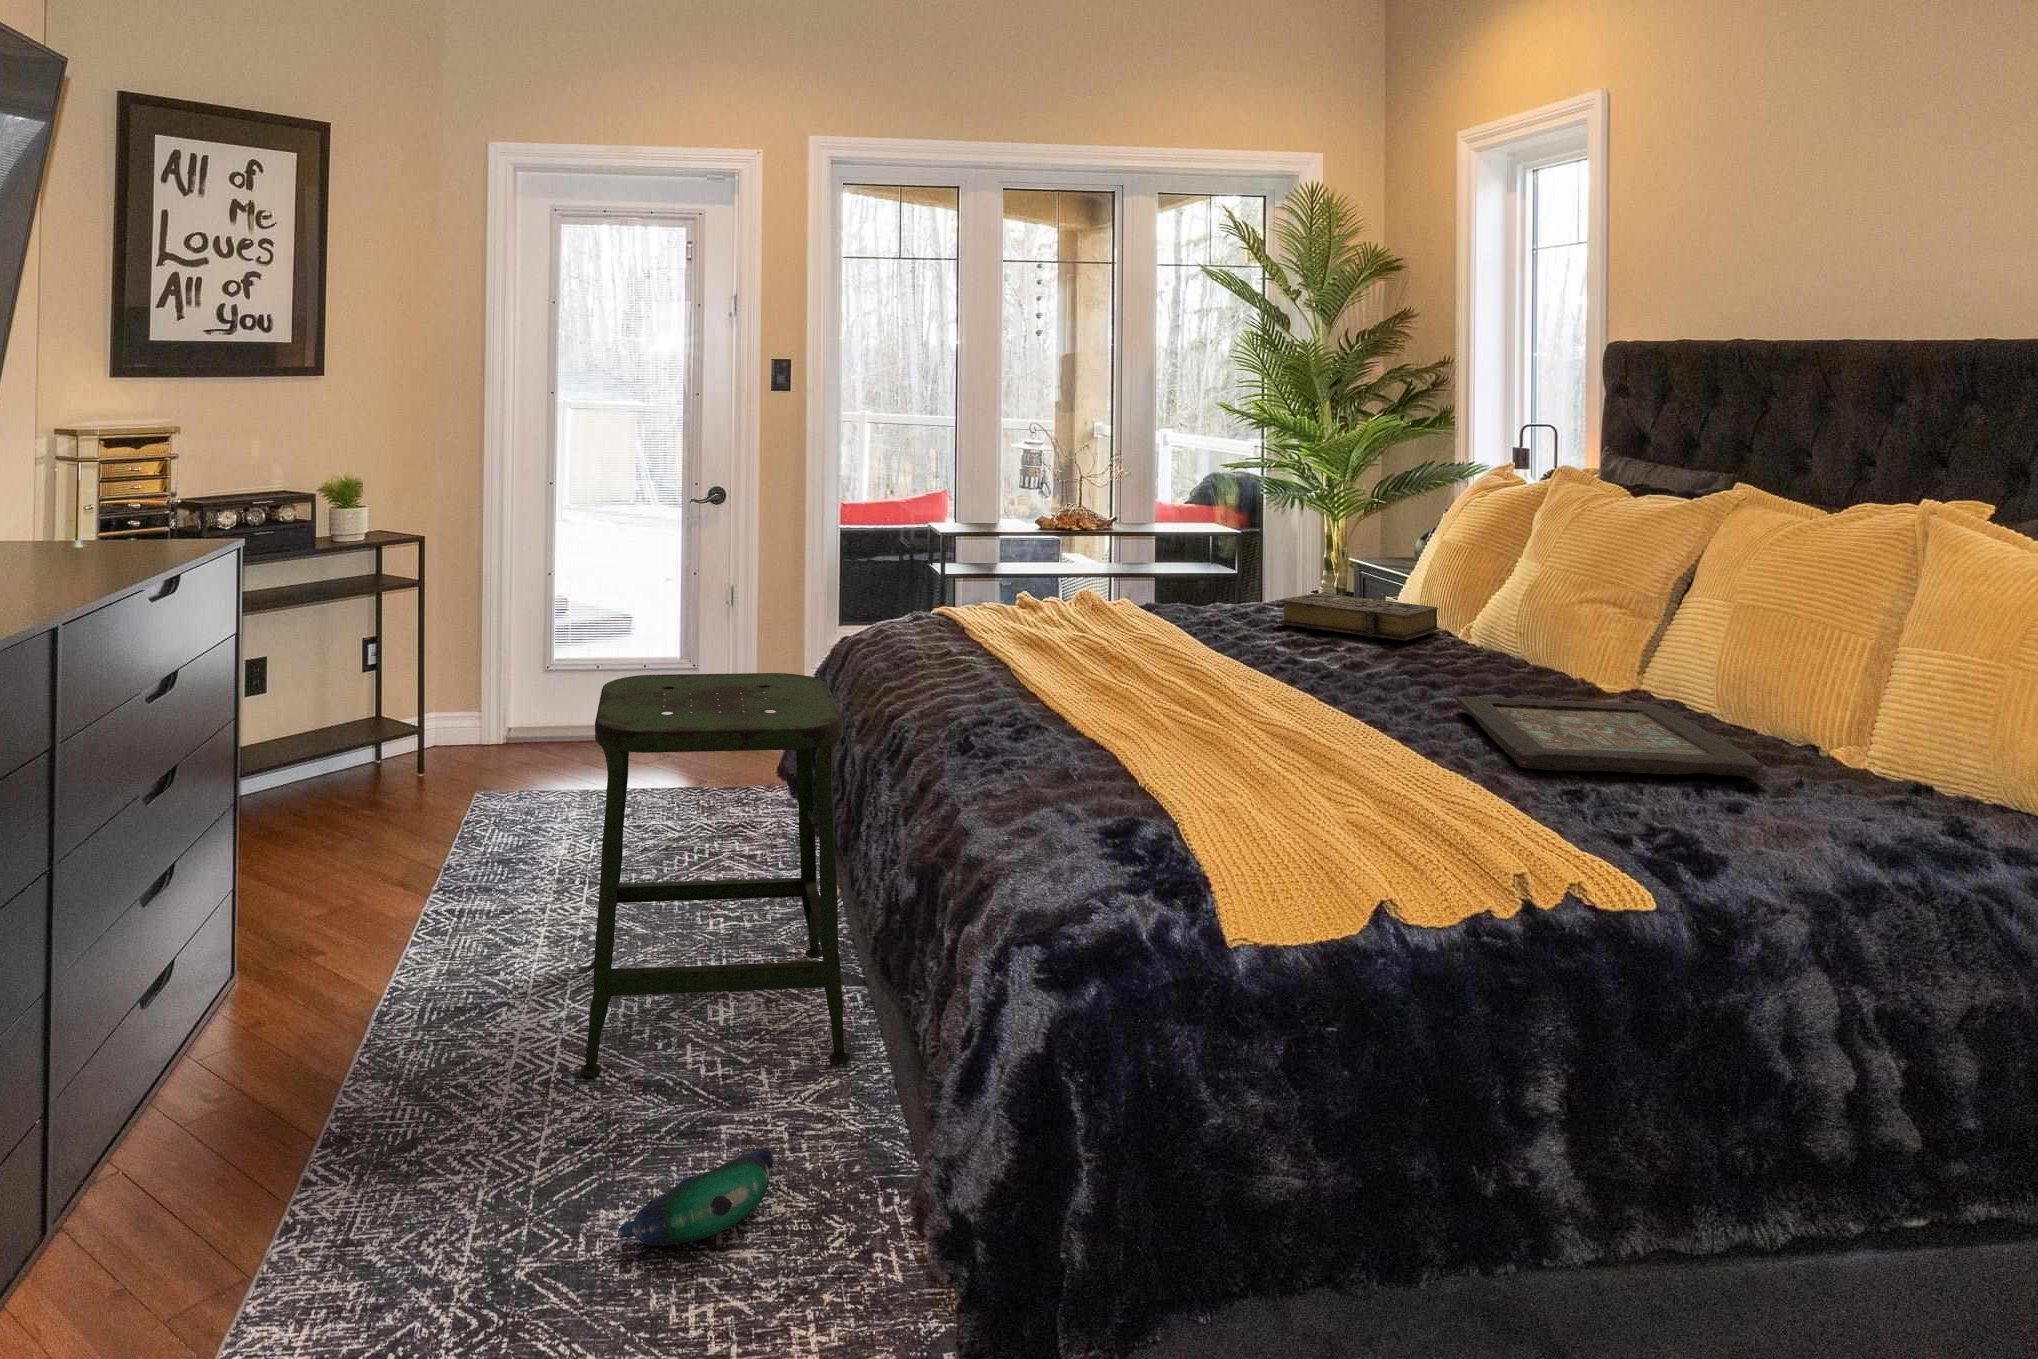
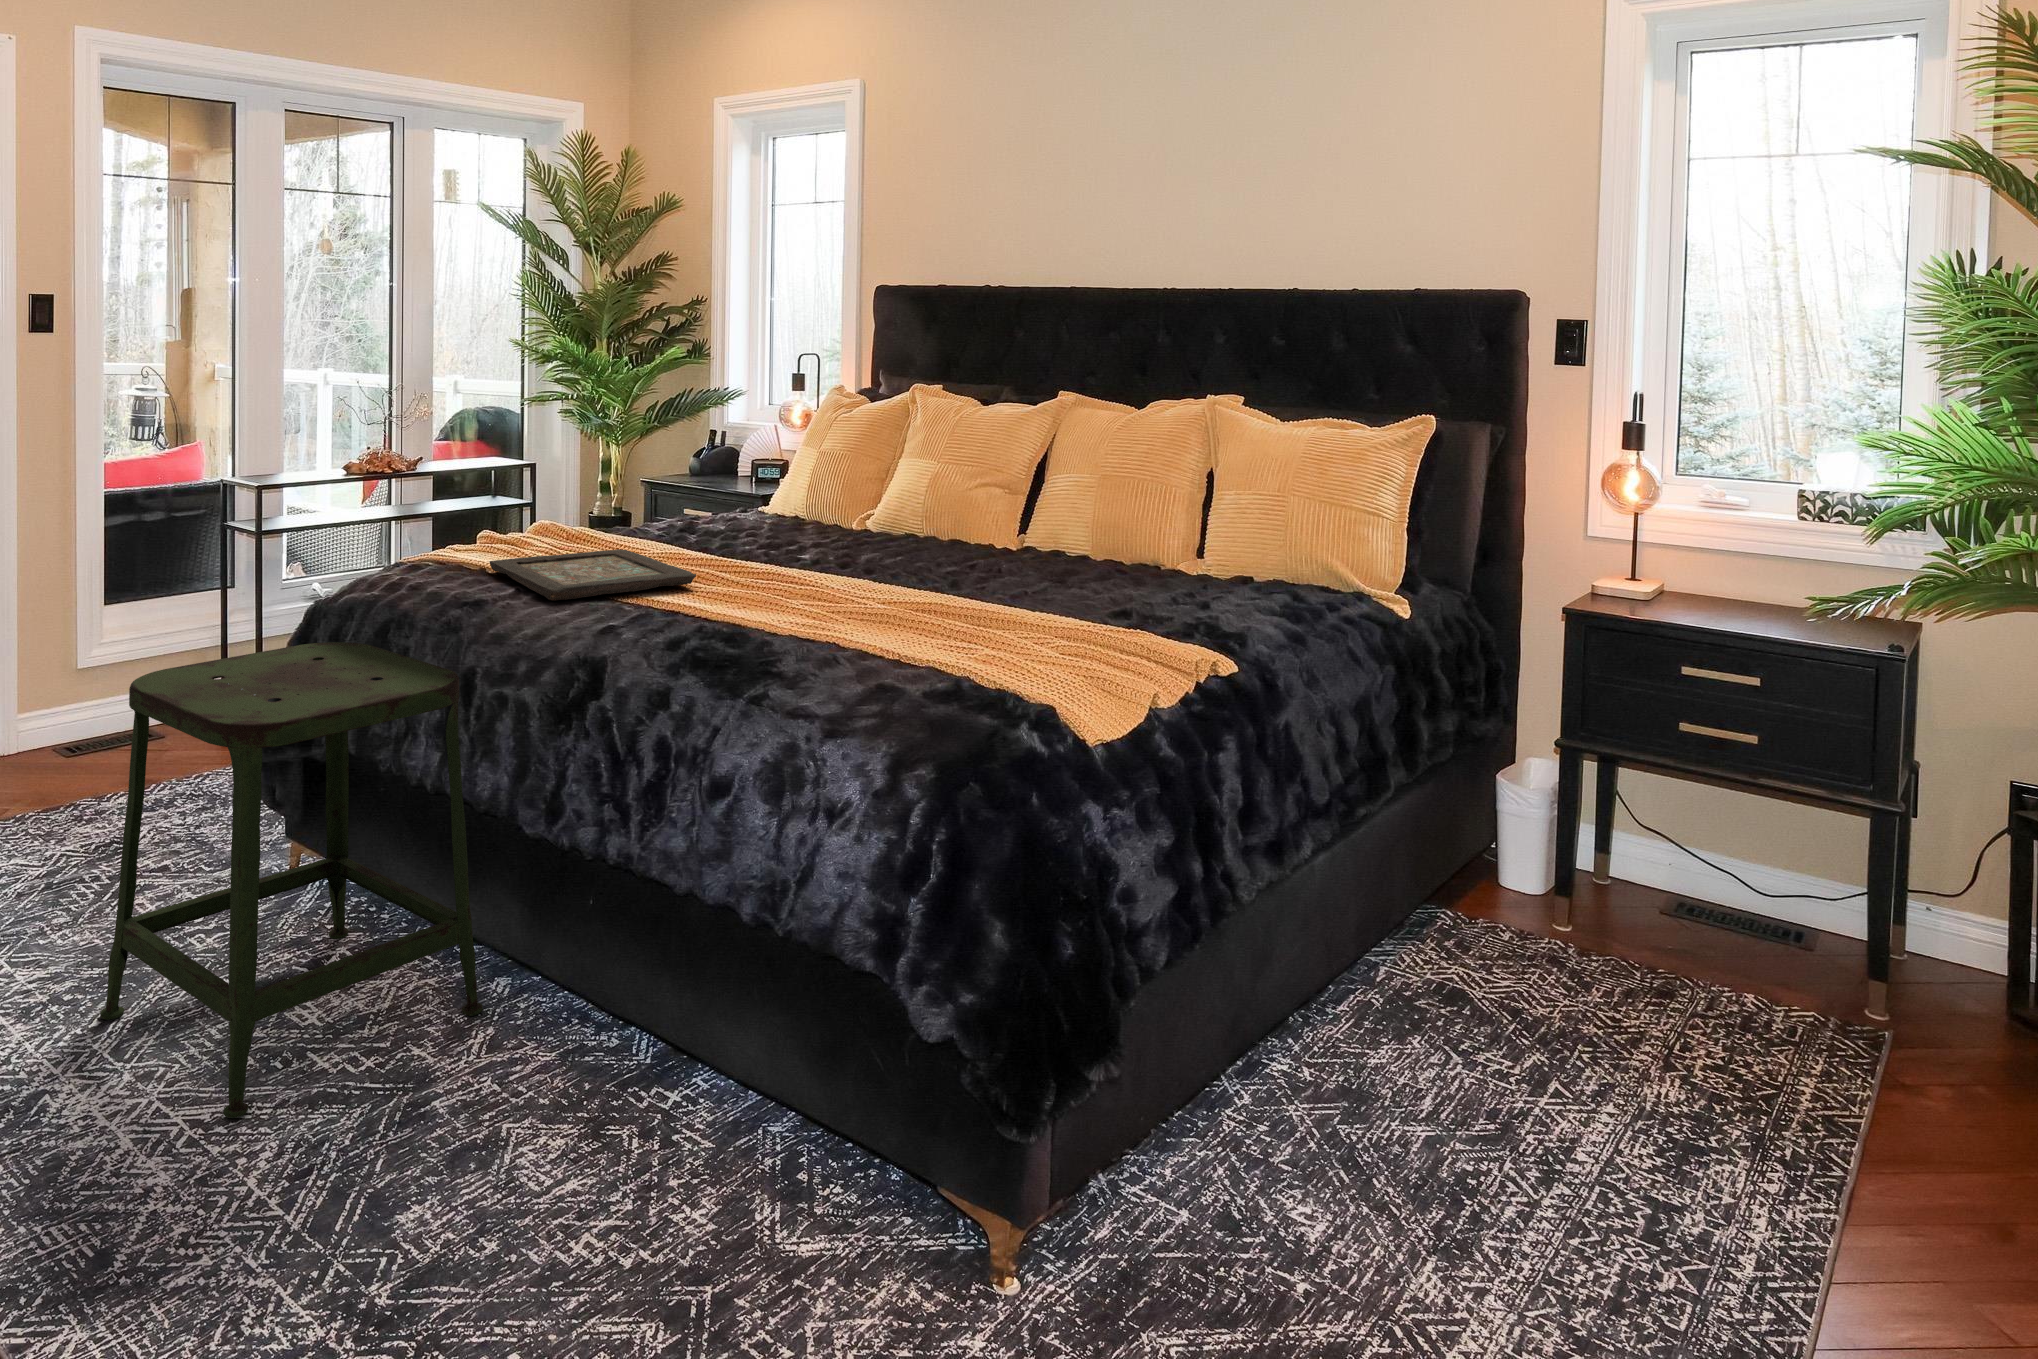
book: present [1278,593,1438,640] -> none [722,505,834,536]
decorative tray: present [1456,696,1764,777] -> present [489,549,696,600]
plush toy: present [618,1149,774,1248] -> none [448,1097,563,1224]

